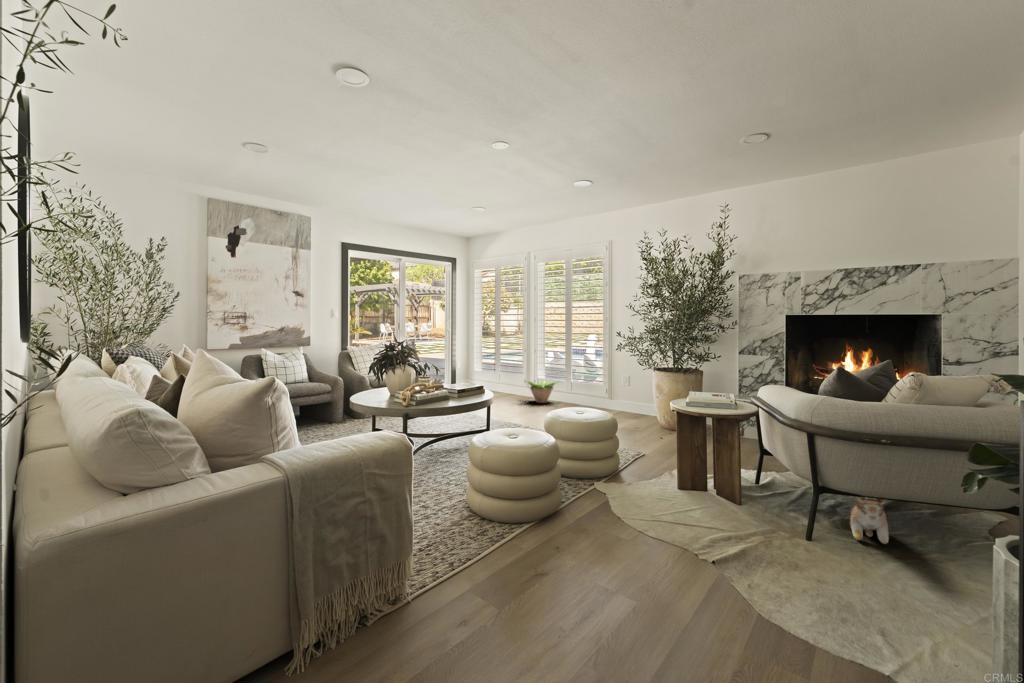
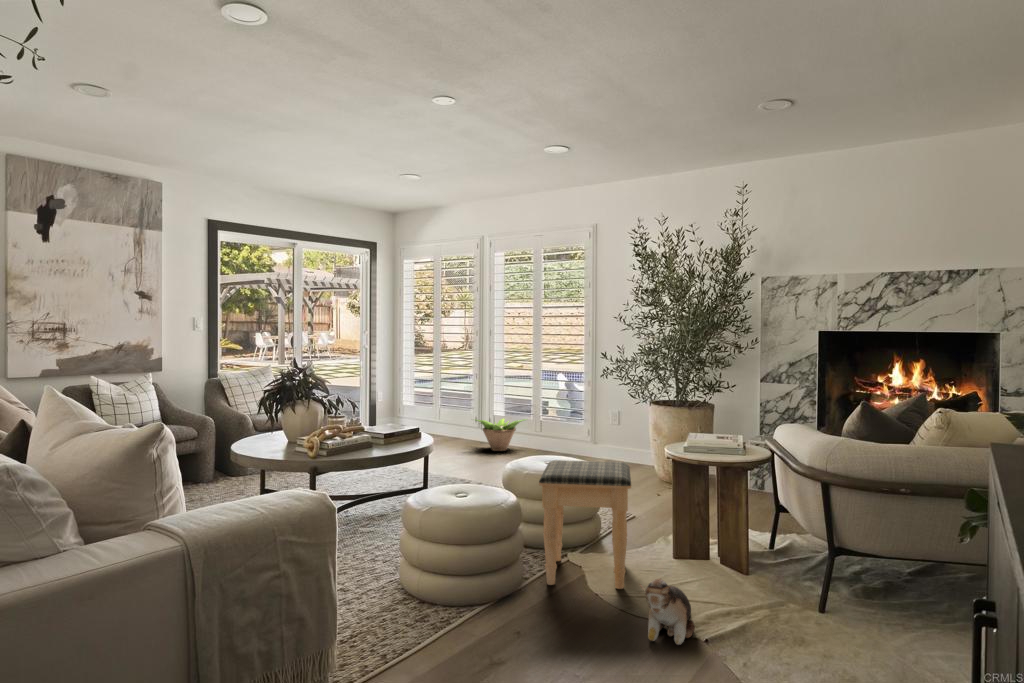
footstool: none [572,411,647,514] -> present [539,460,631,589]
plush toy: present [849,497,889,544] -> present [641,578,695,645]

